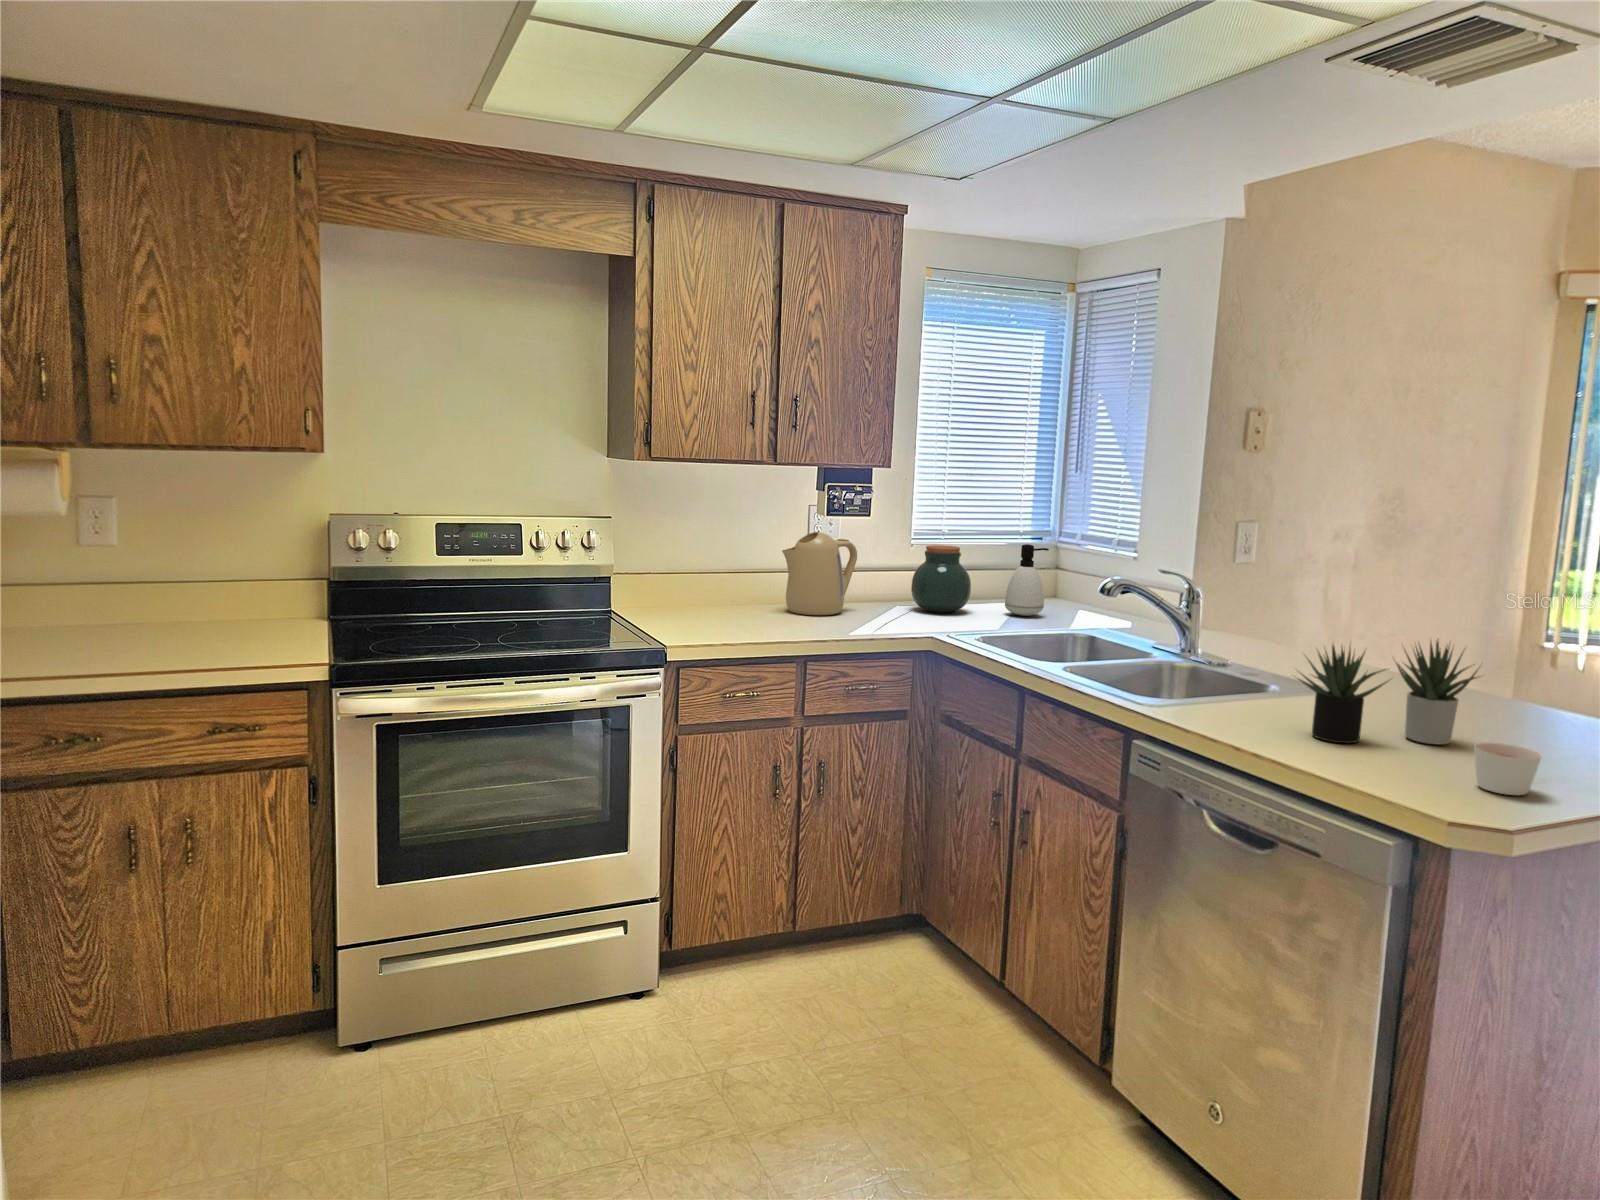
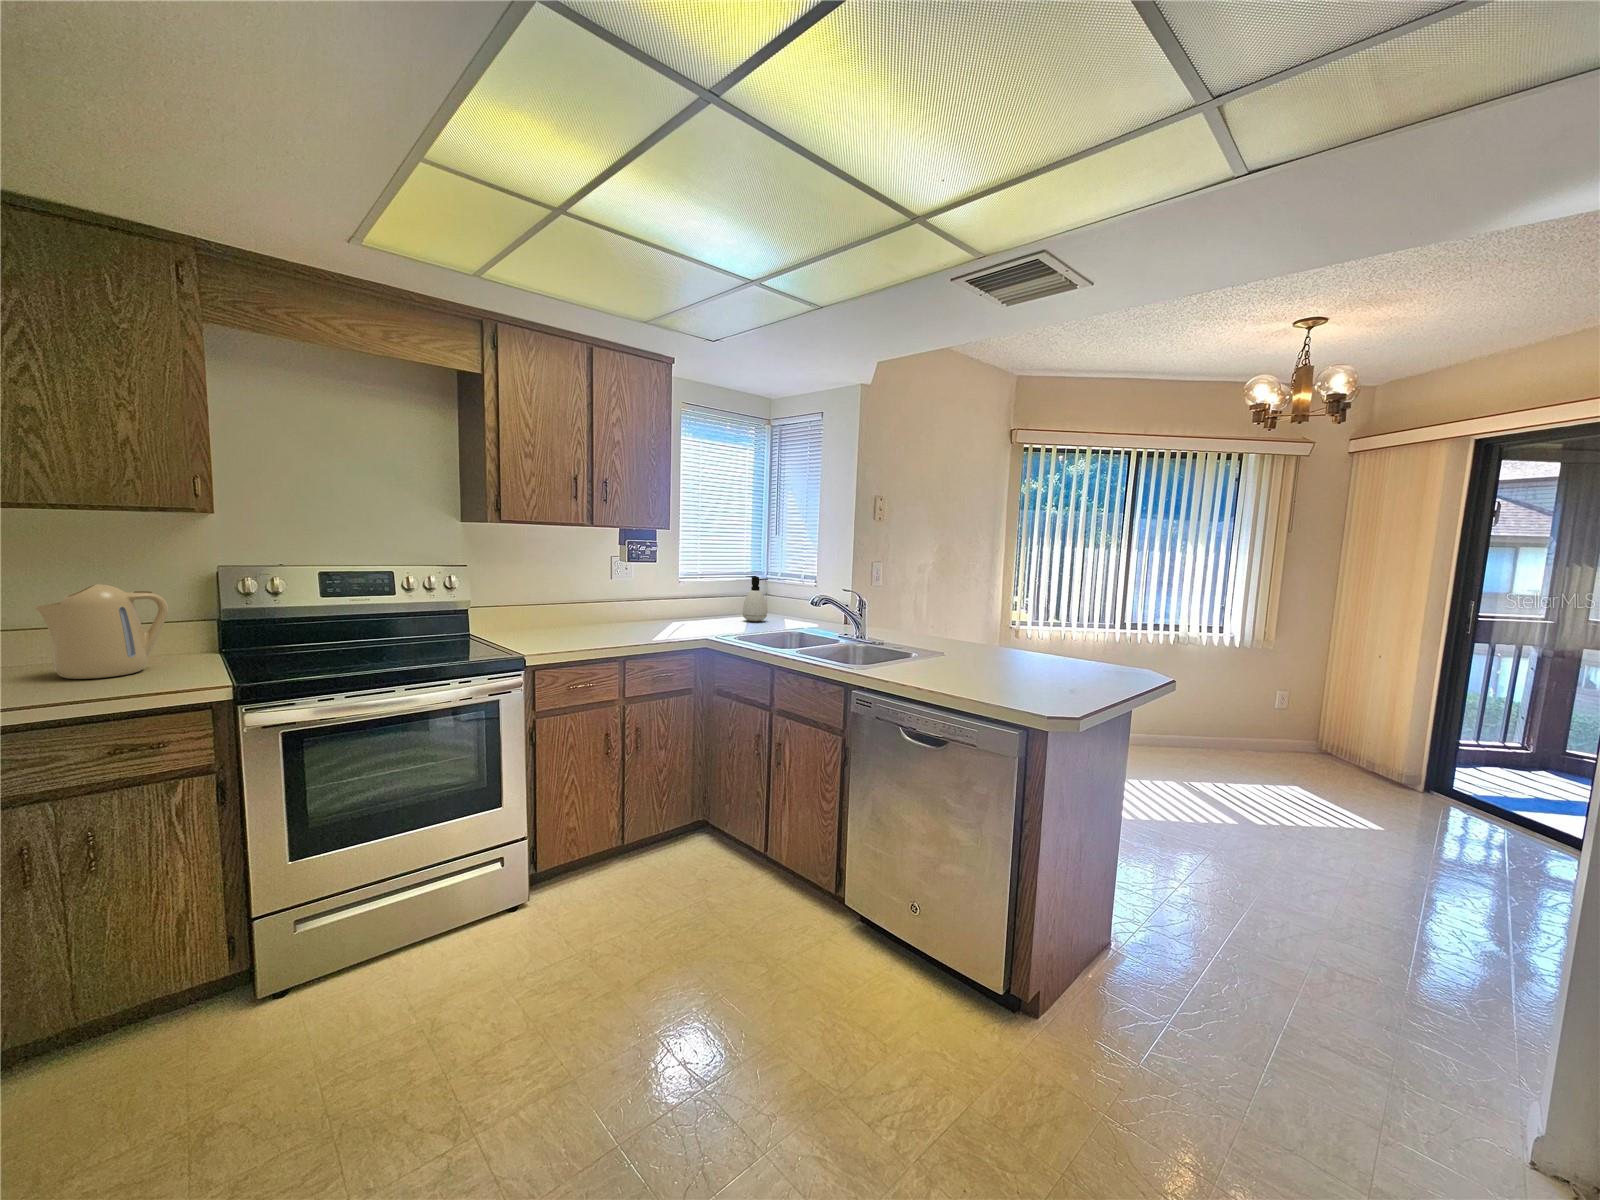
kettle: present [782,532,857,615] -> present [34,584,168,679]
jar: present [911,545,971,613] -> none [683,579,721,622]
succulent plant: present [1299,641,1480,744] -> none [944,616,1041,681]
candle: present [1474,742,1542,795] -> none [1051,673,1085,701]

